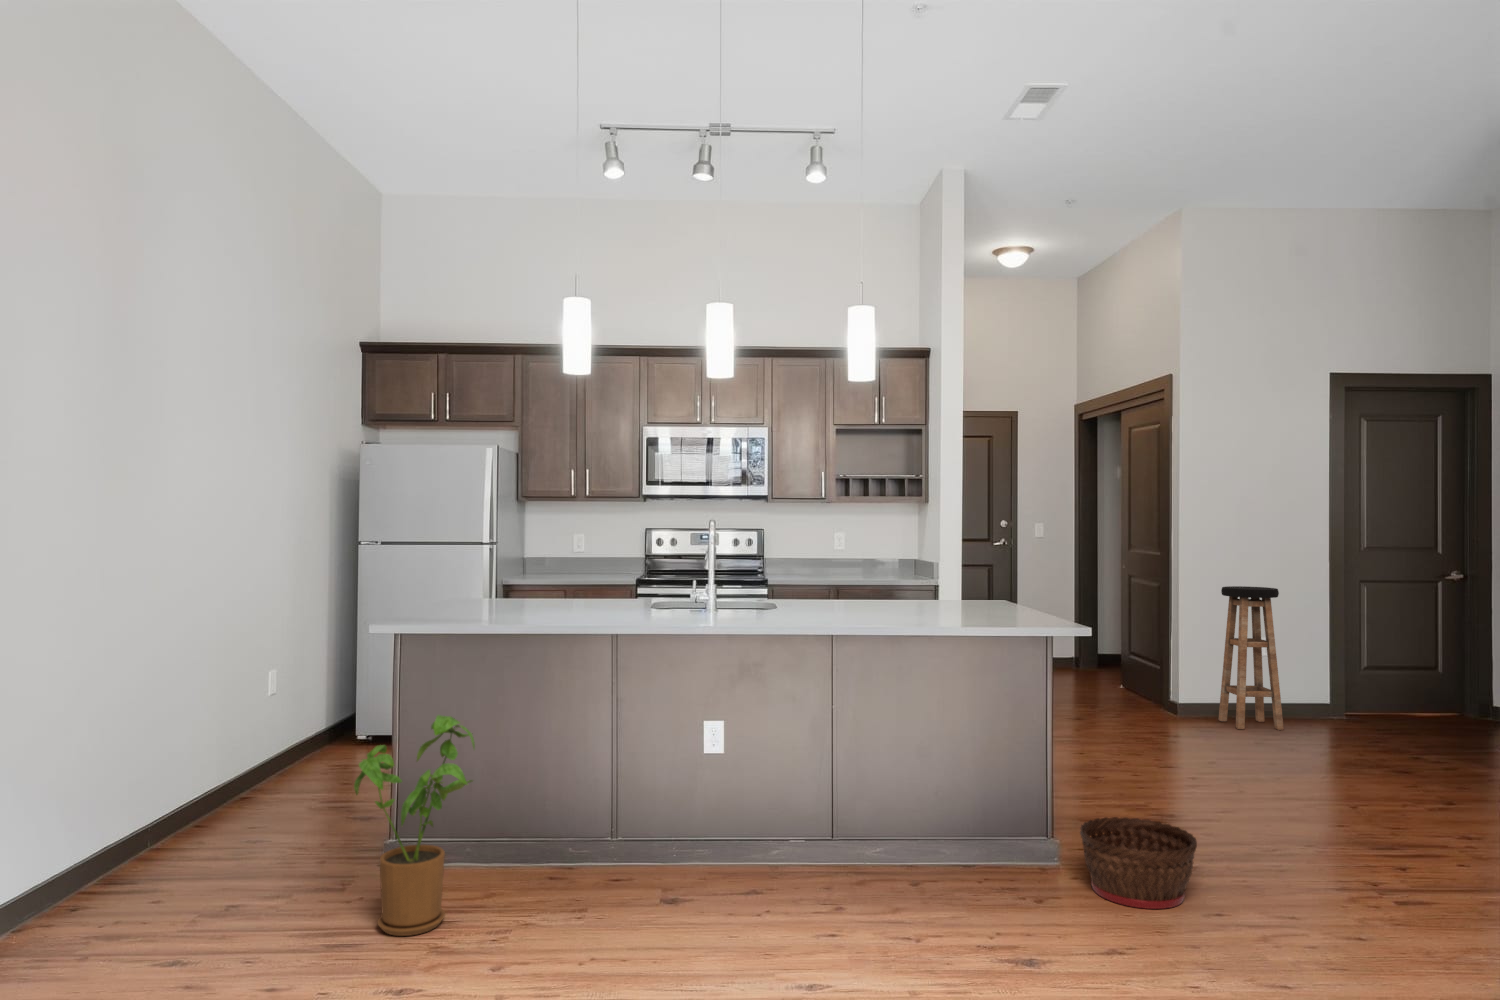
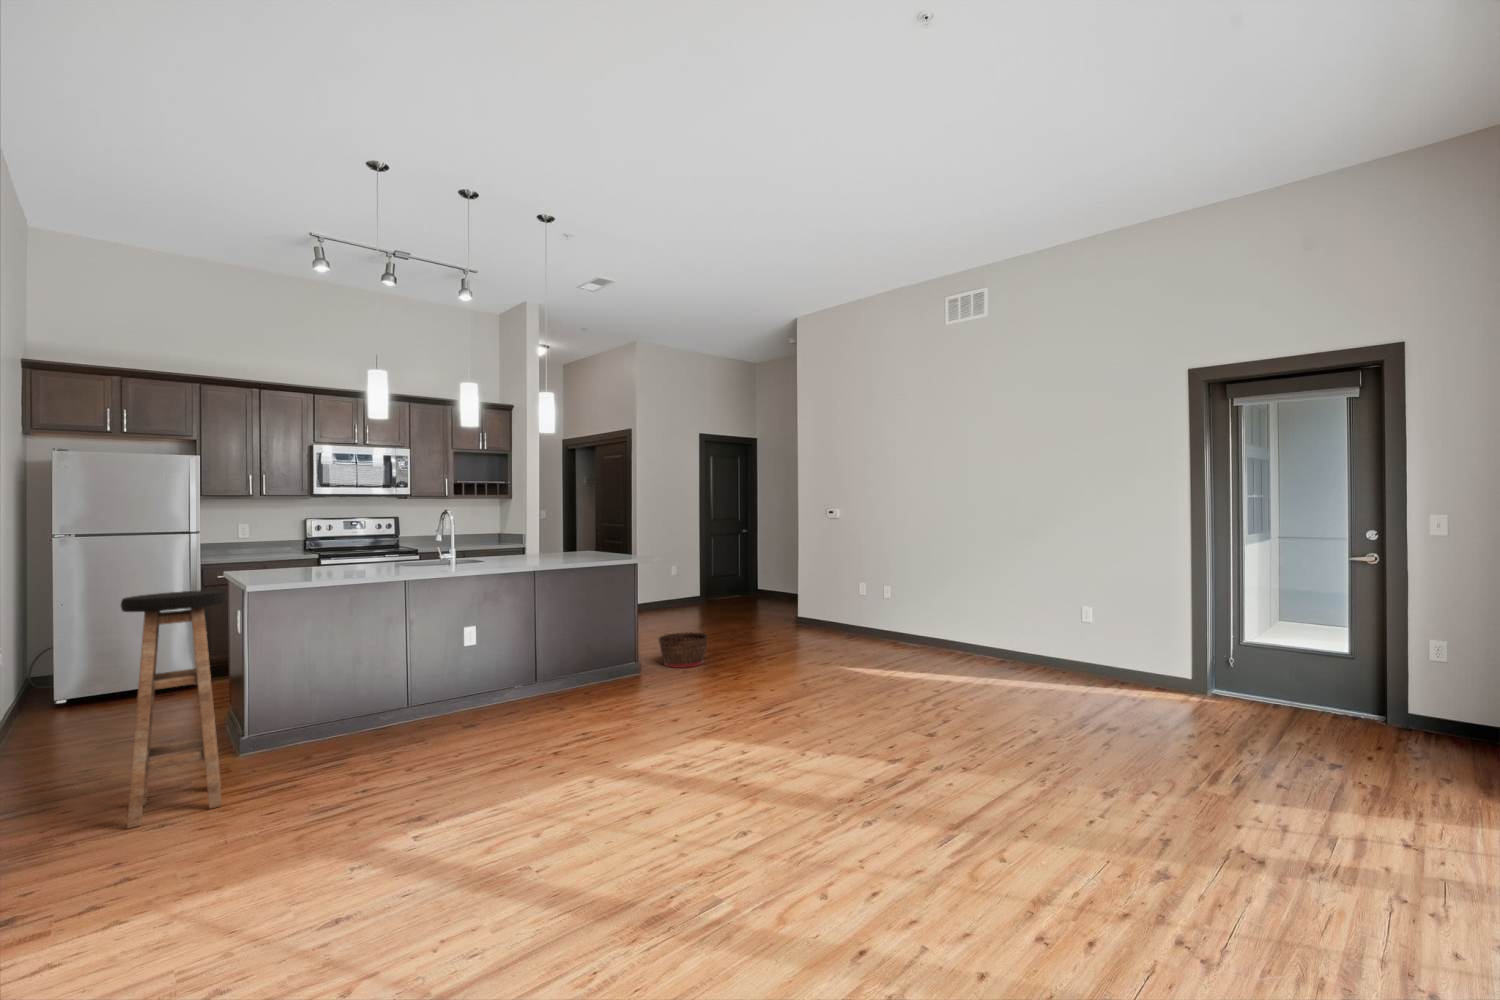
bar stool: present [1218,586,1284,730] -> present [121,590,226,828]
house plant: present [354,715,475,936] -> none [261,623,364,768]

